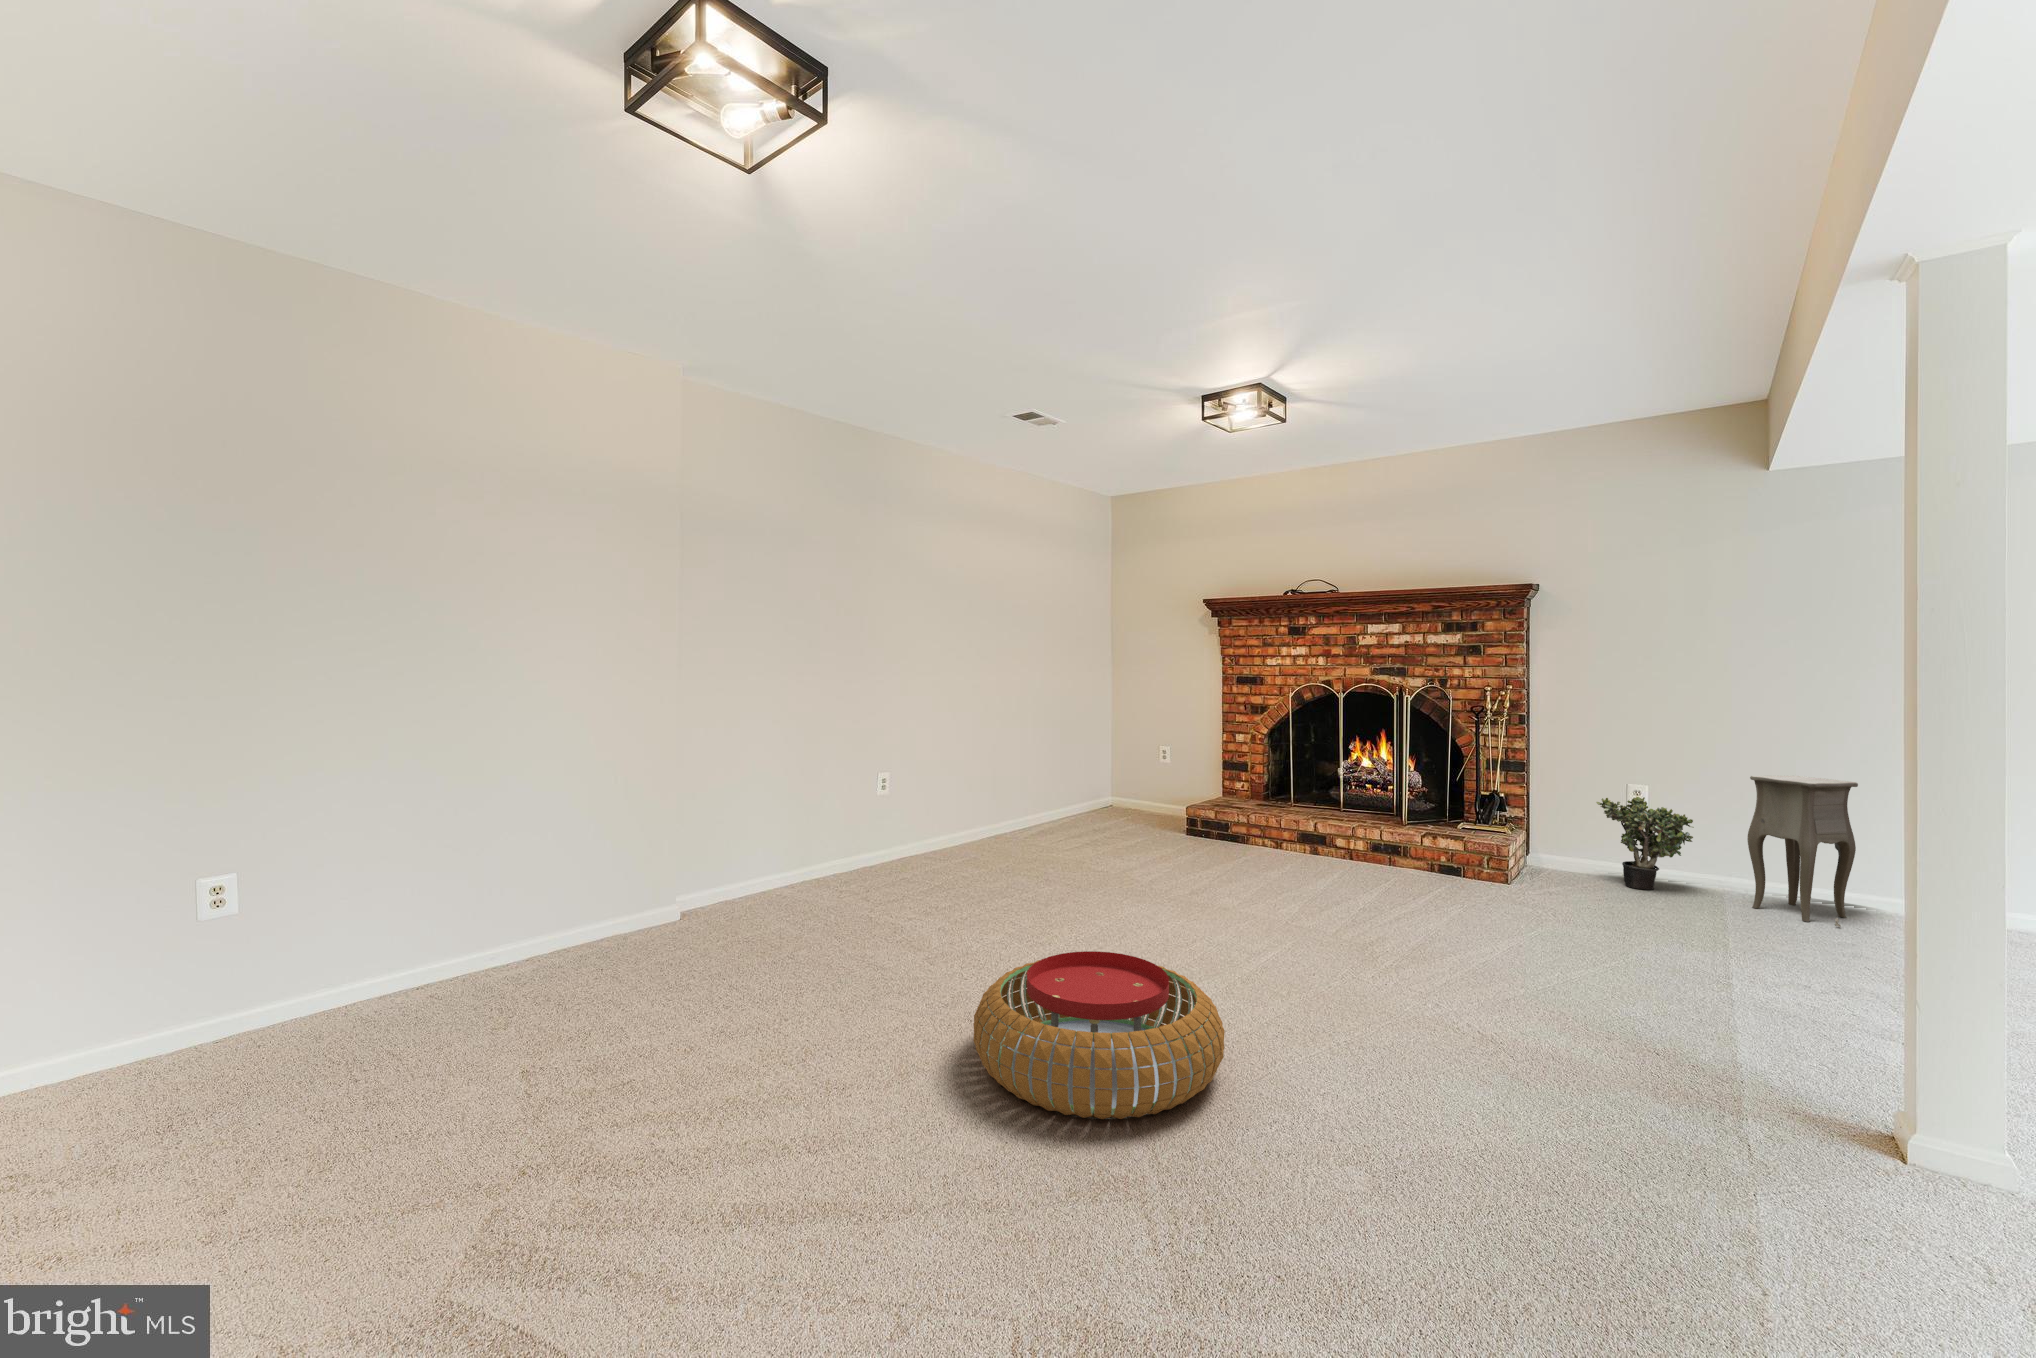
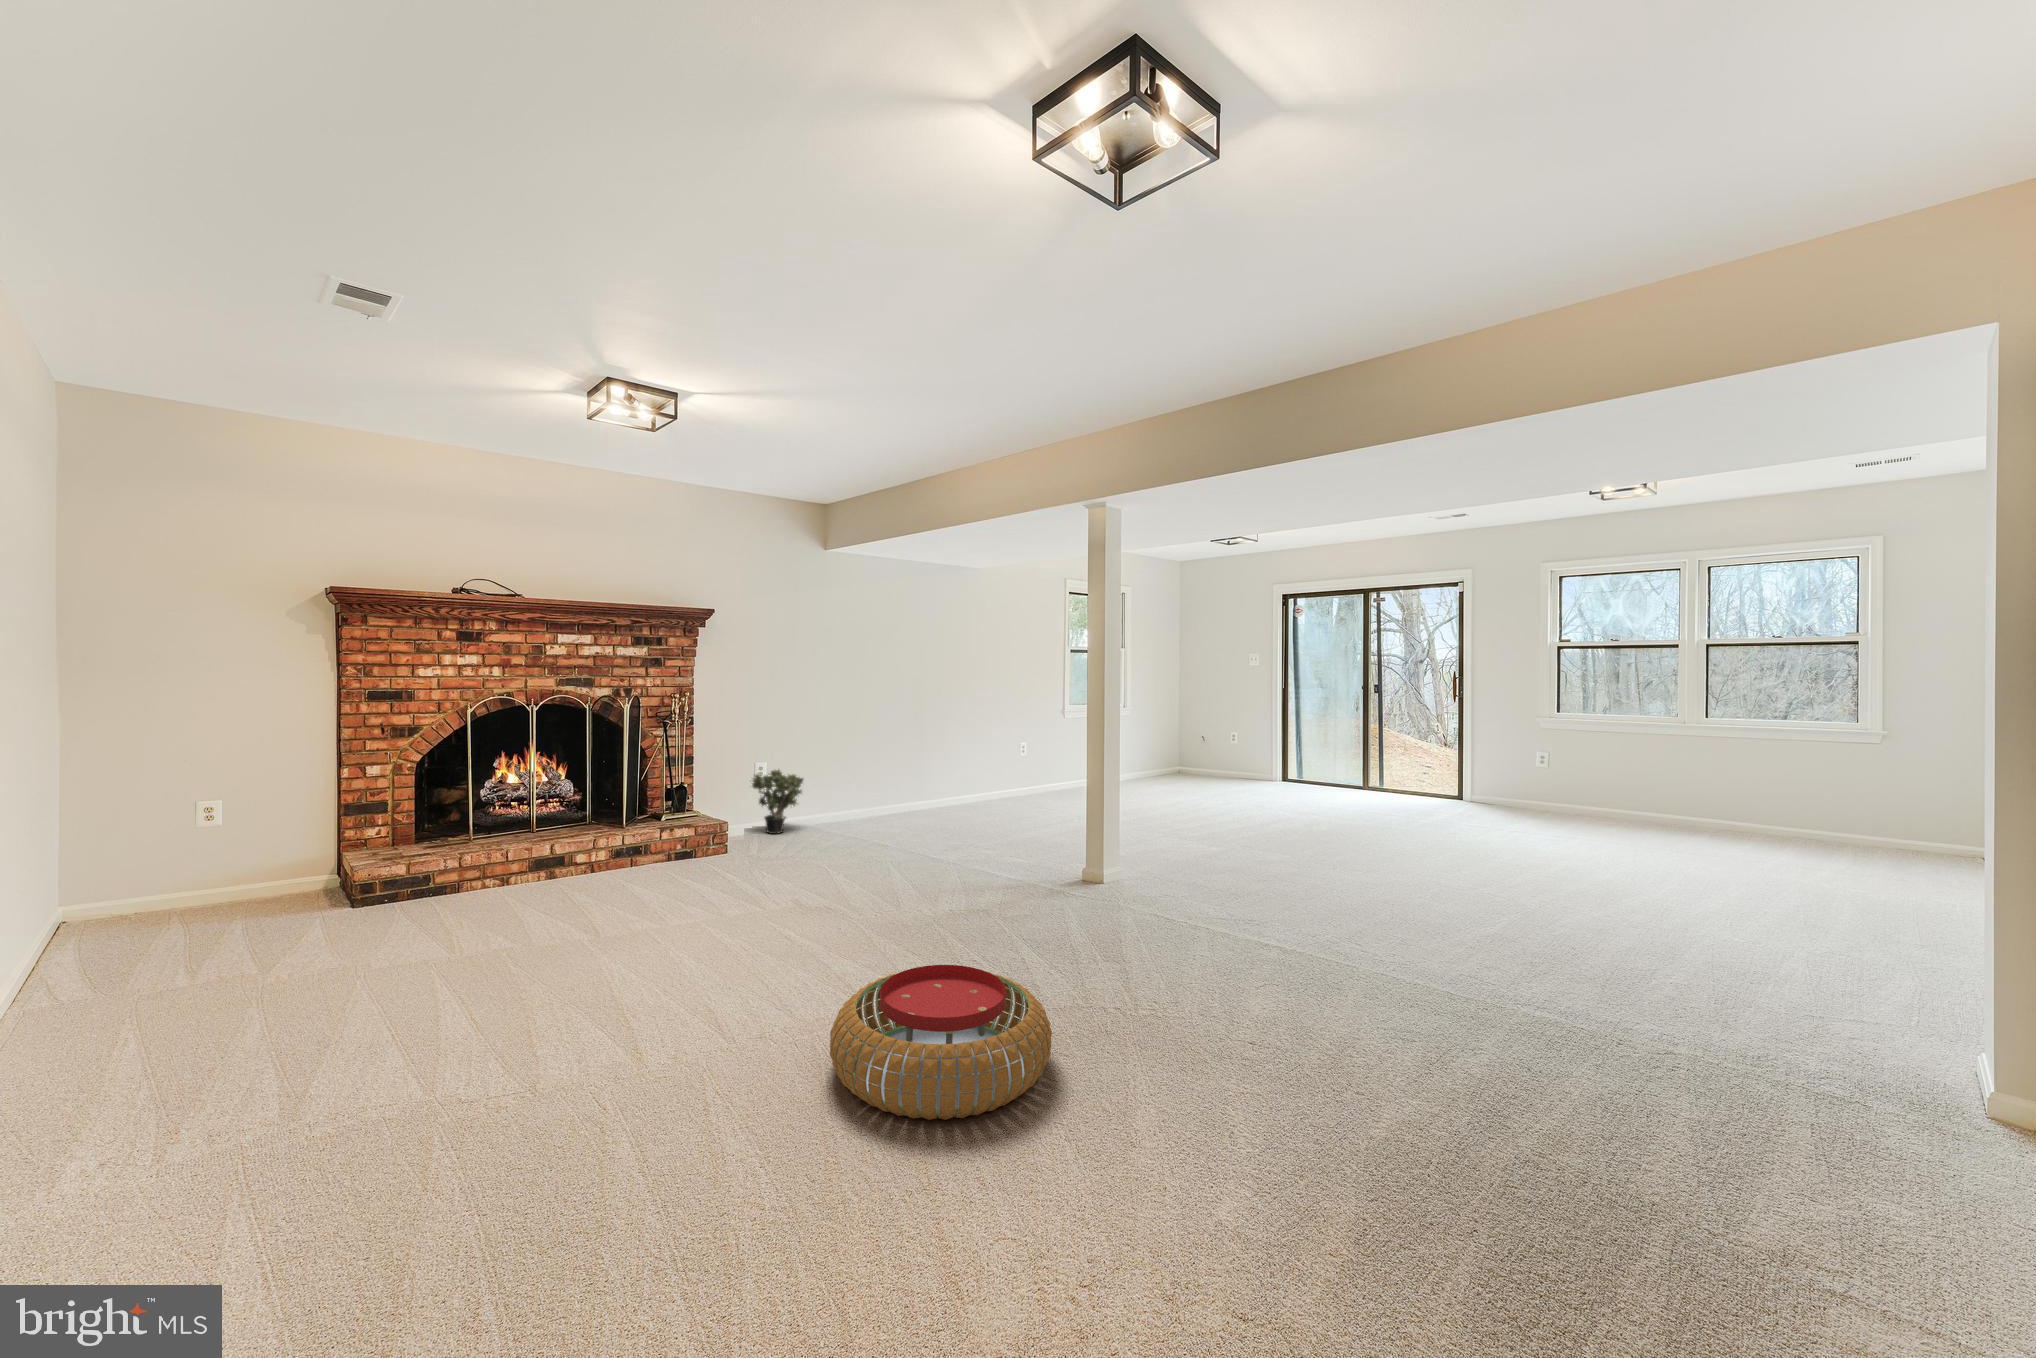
side table: present [1747,776,1858,927] -> none [833,743,879,828]

